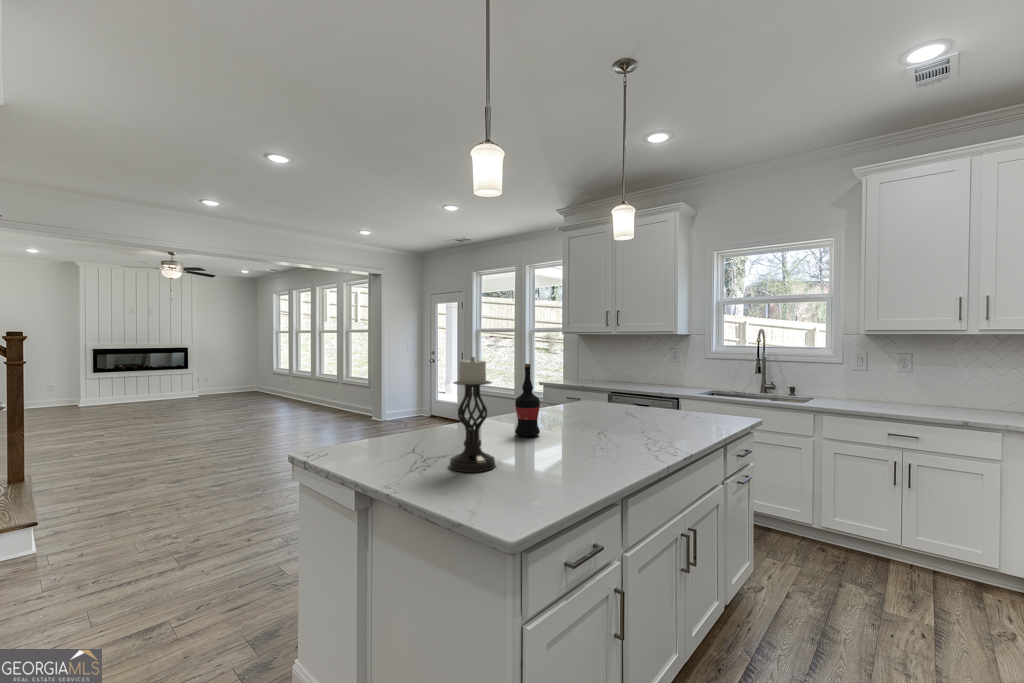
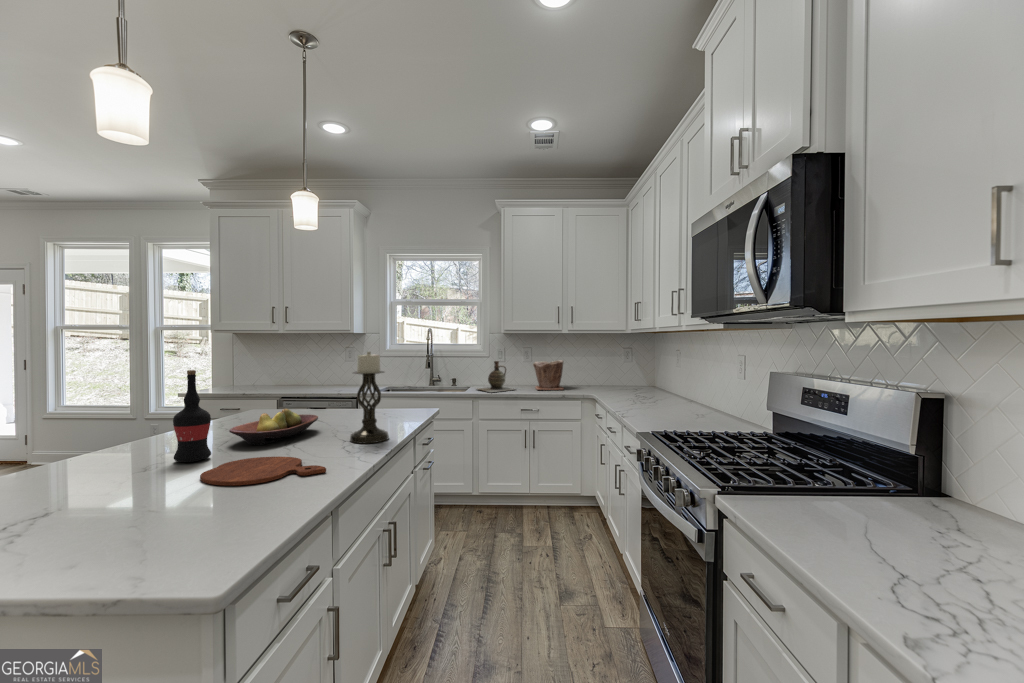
candle holder: present [449,357,496,472] -> present [350,352,389,443]
ceramic jug: none [820,370,884,408] -> present [477,361,514,392]
plant pot: none [912,373,968,415] -> present [533,360,563,390]
fruit bowl: none [555,402,629,431] -> present [229,409,318,445]
cutting board: none [527,440,621,464] -> present [200,457,326,486]

